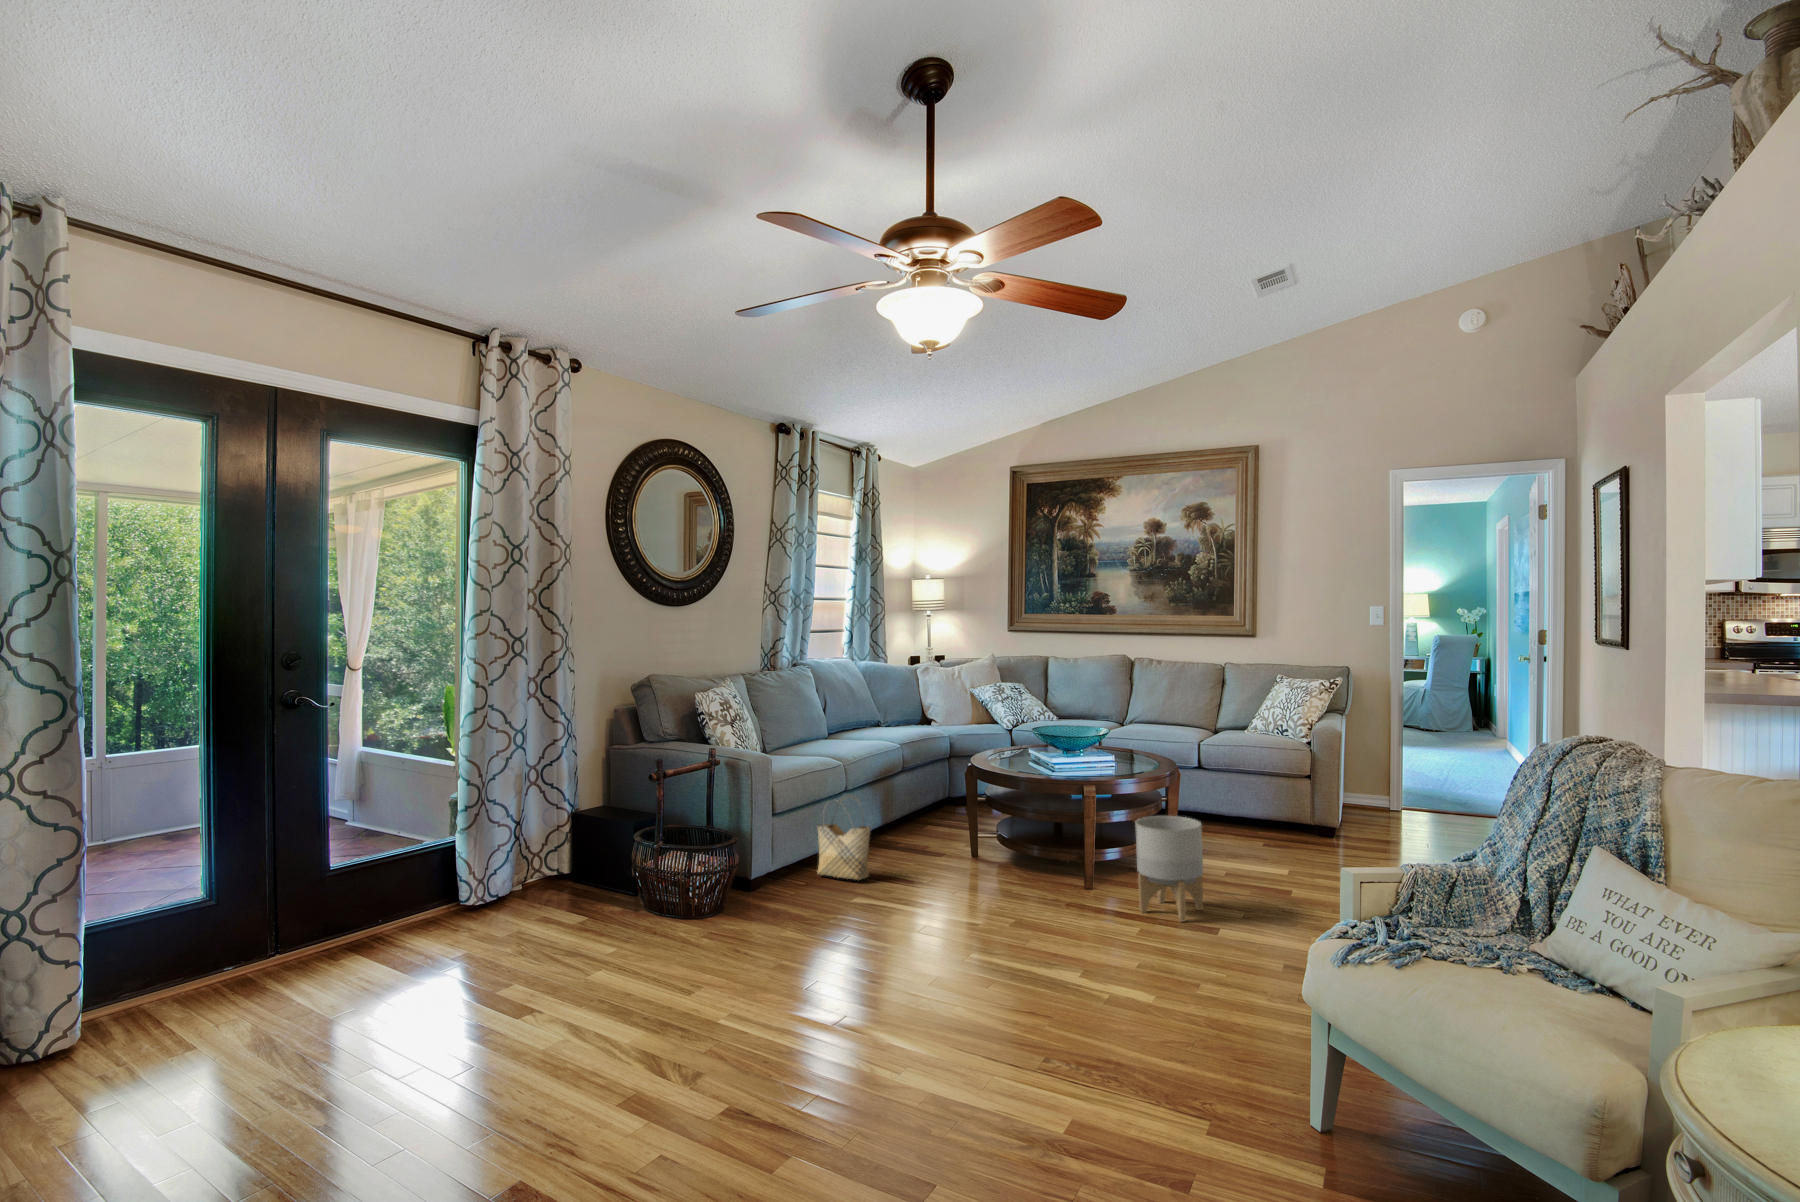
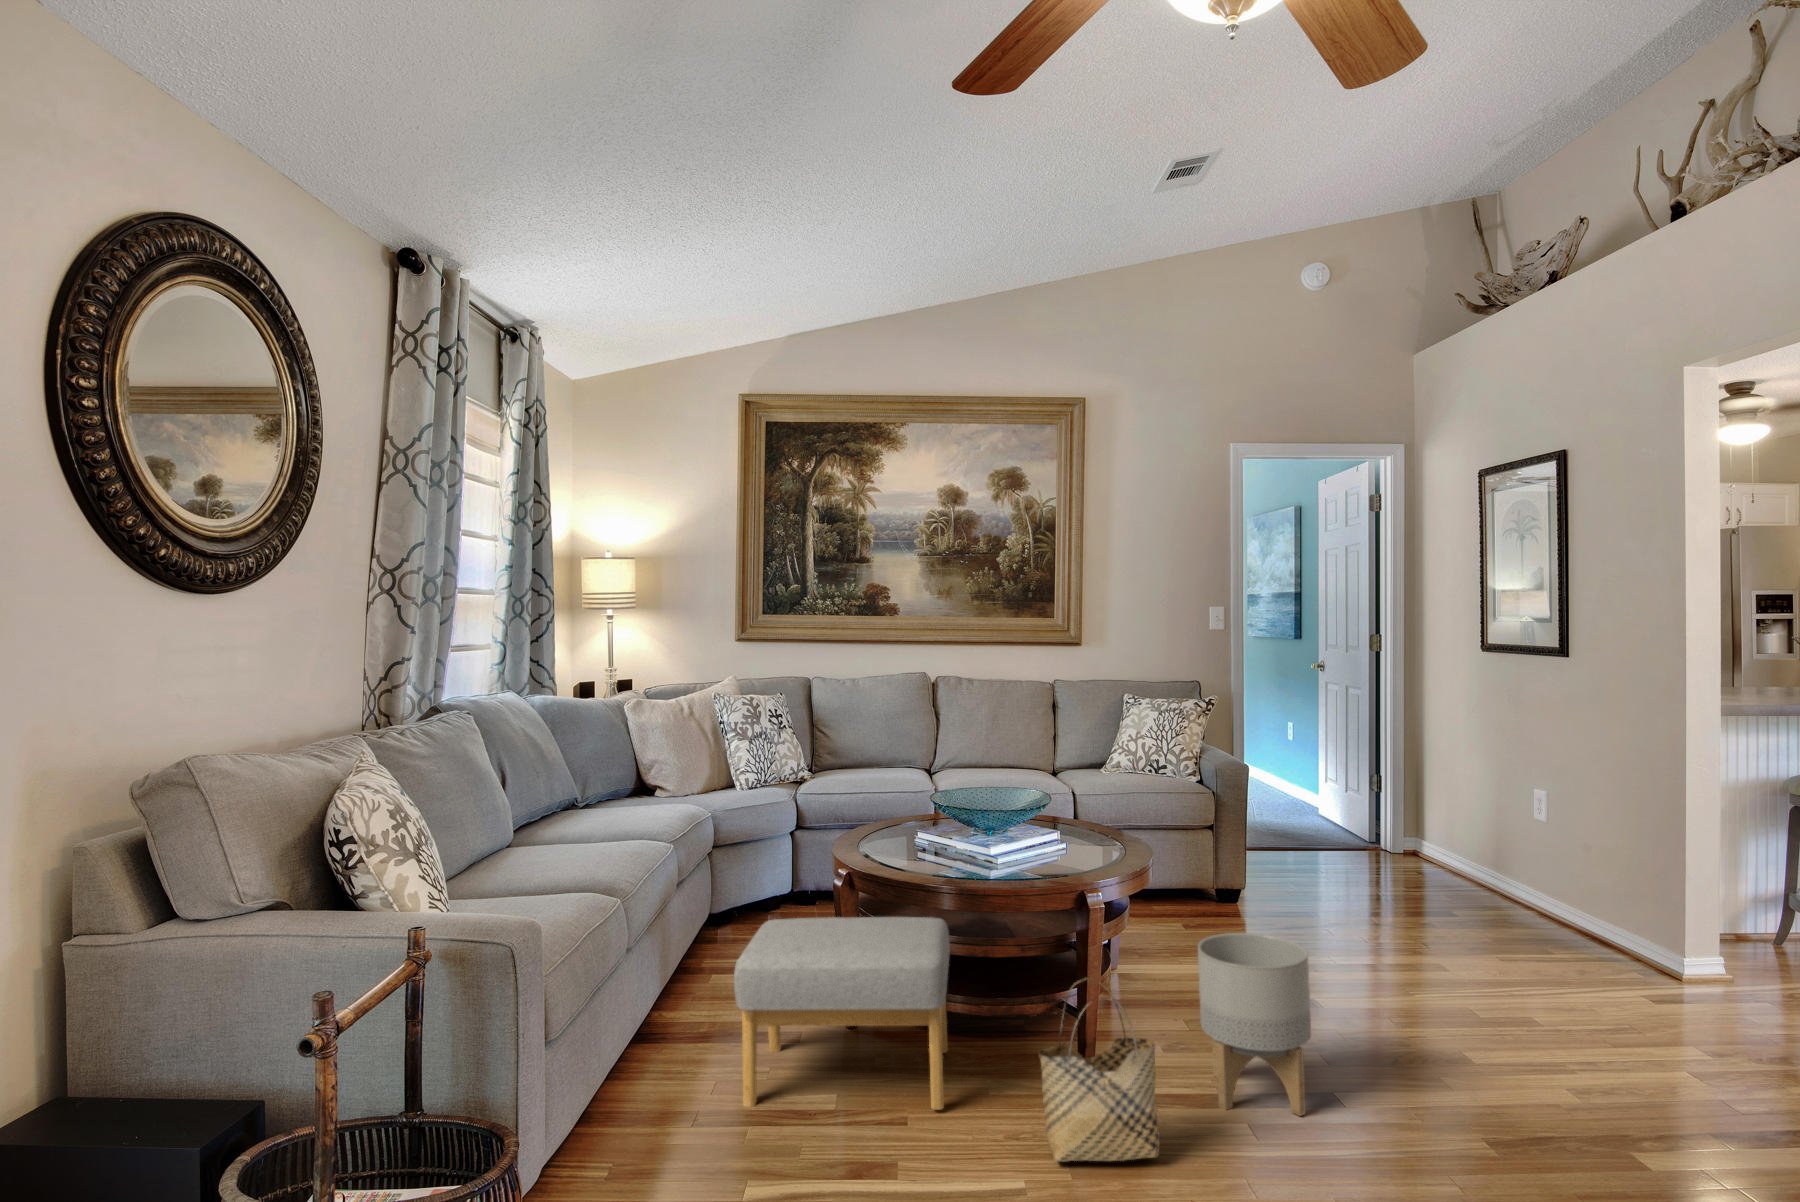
footstool: none [889,785,1017,887] -> present [734,917,950,1110]
woven basket: present [817,805,871,880] -> present [1038,977,1160,1162]

